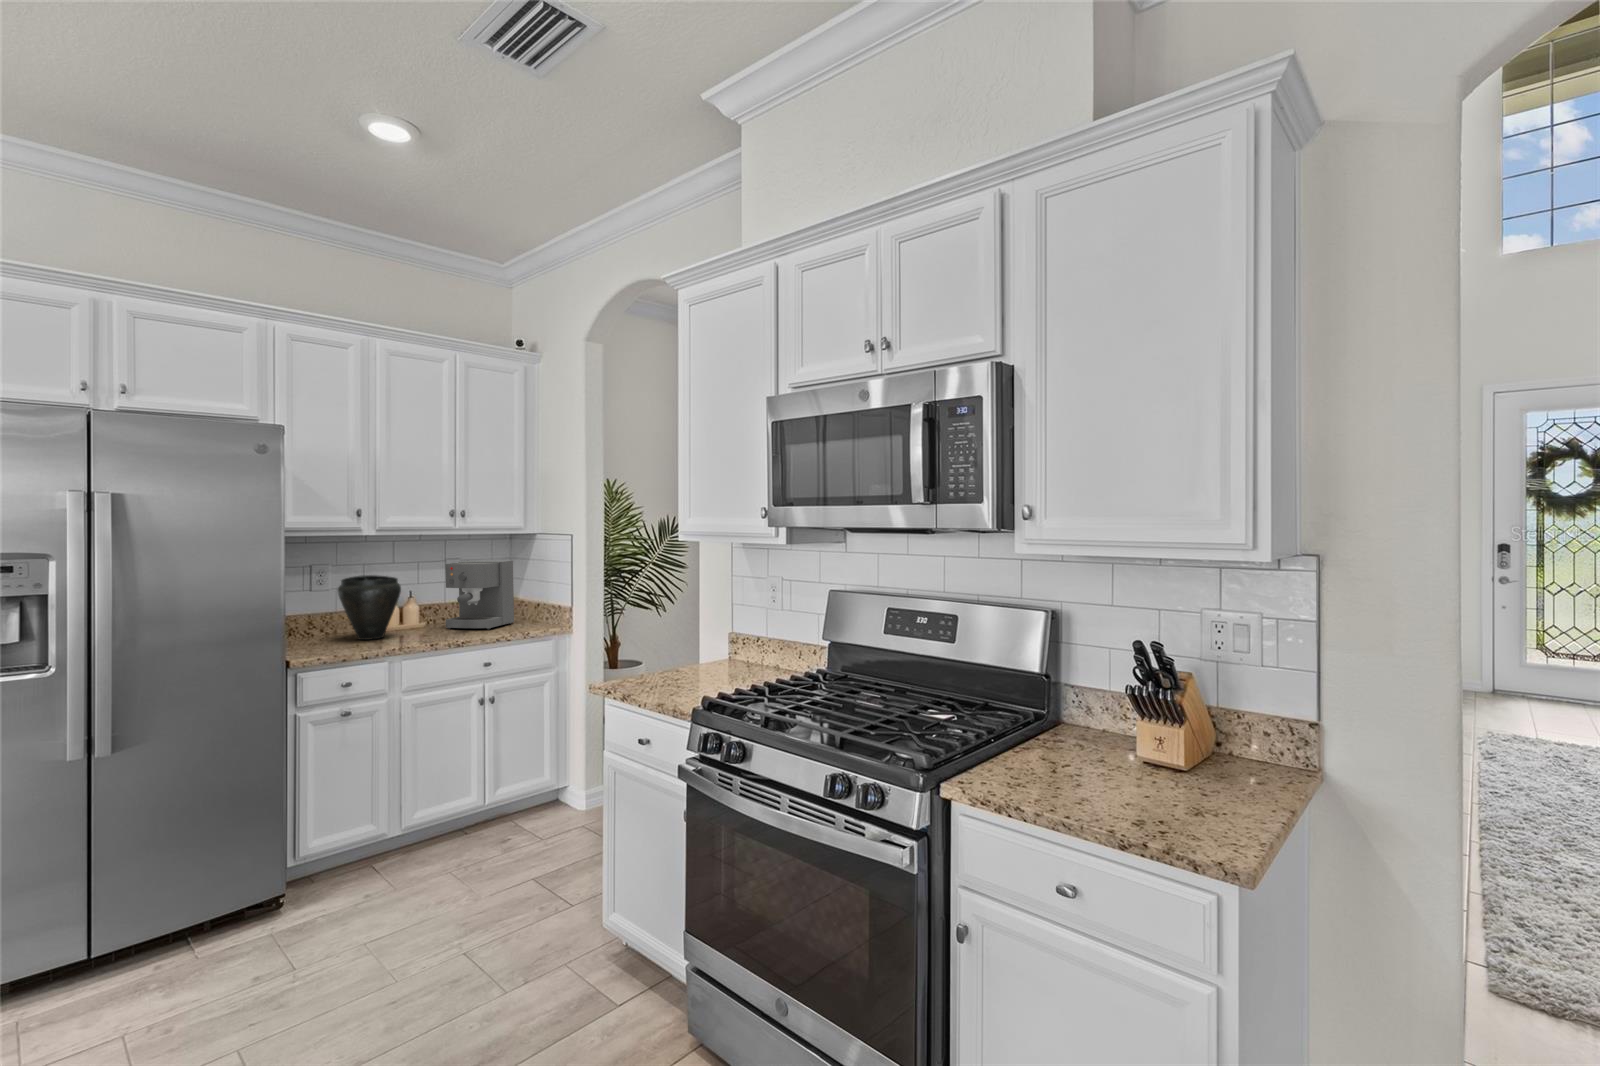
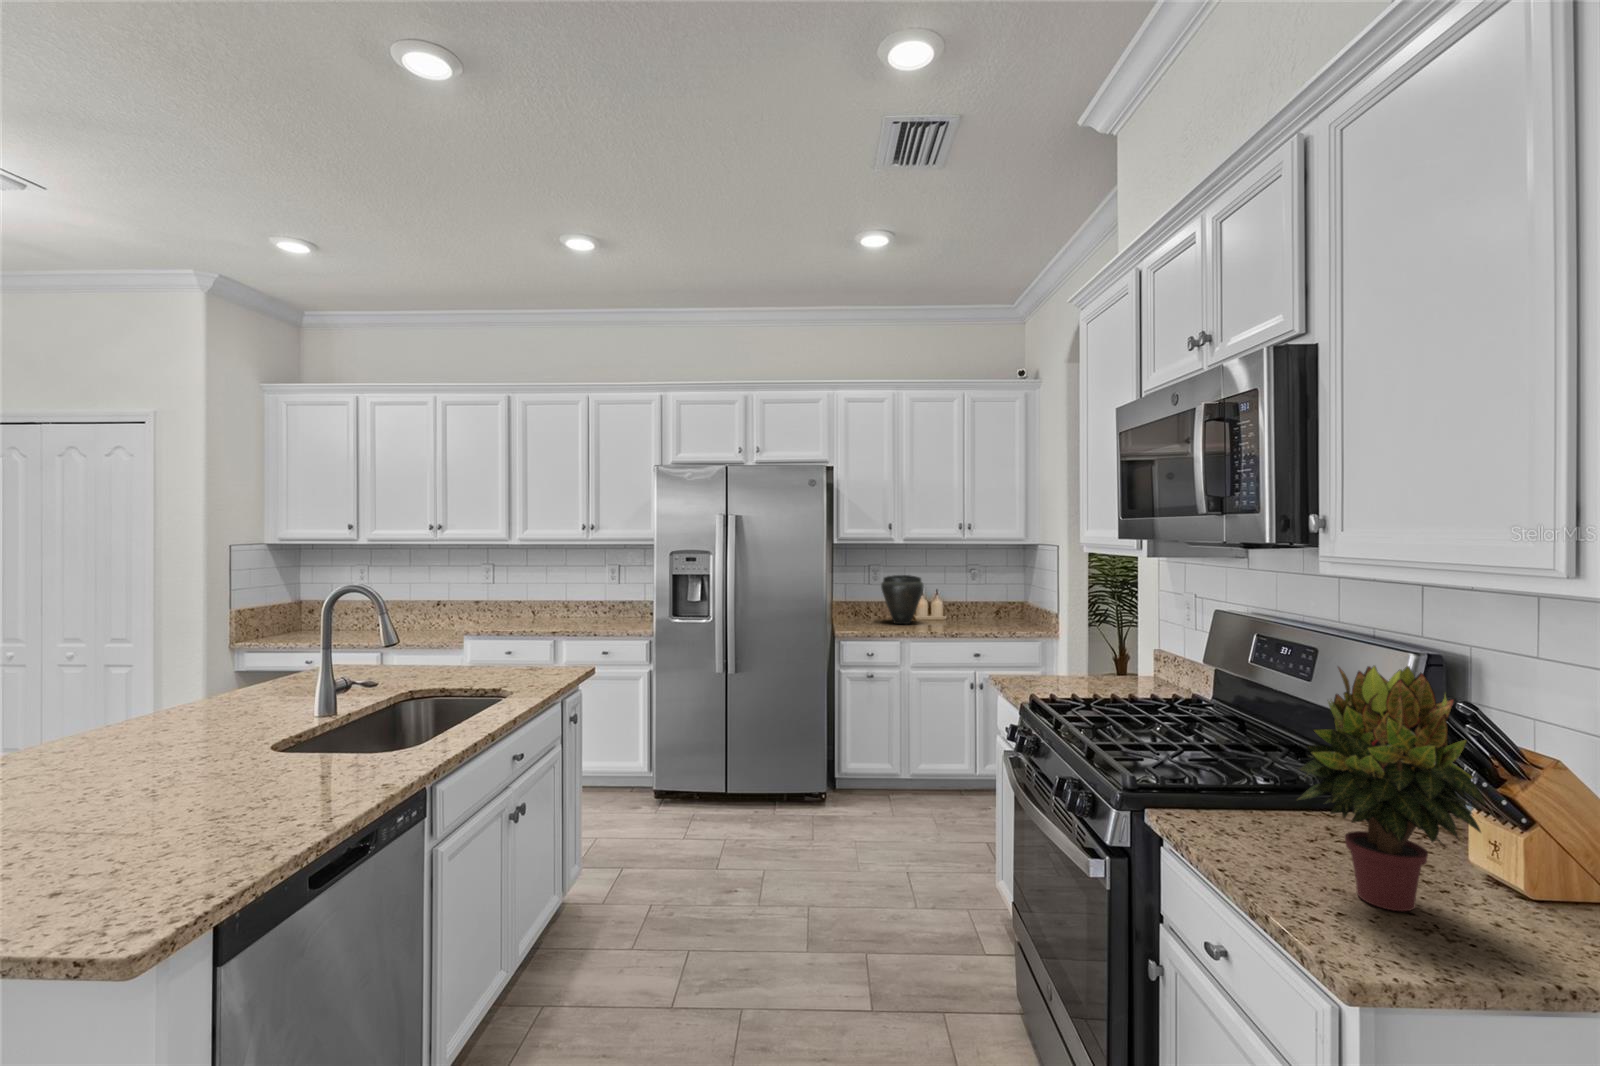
coffee maker: present [445,561,514,629] -> none [960,568,1017,627]
potted plant: none [1090,621,1218,803] -> present [1297,666,1486,911]

